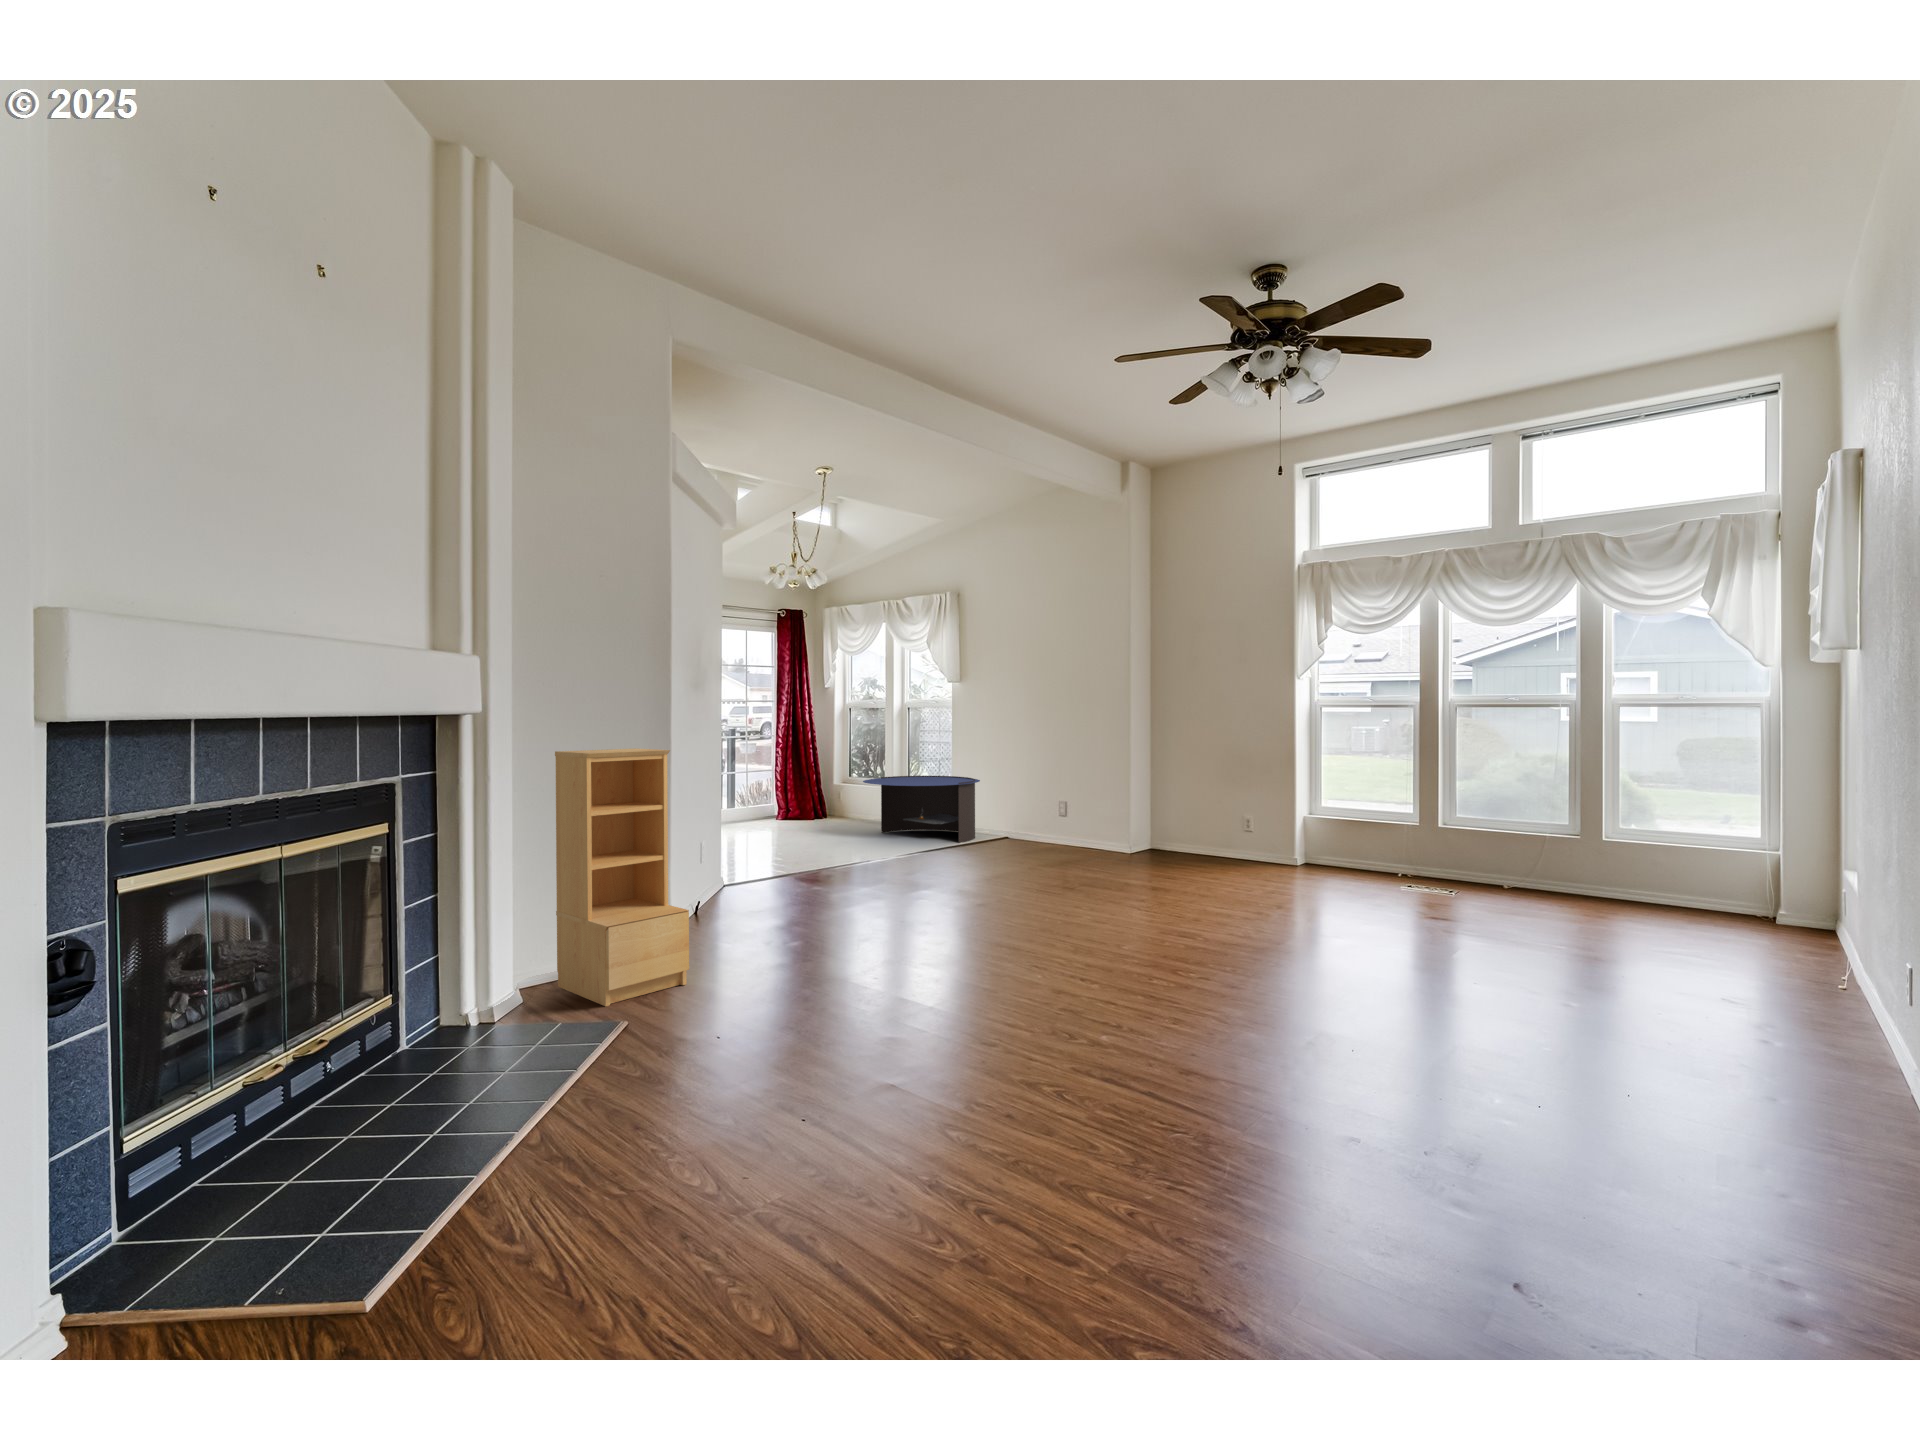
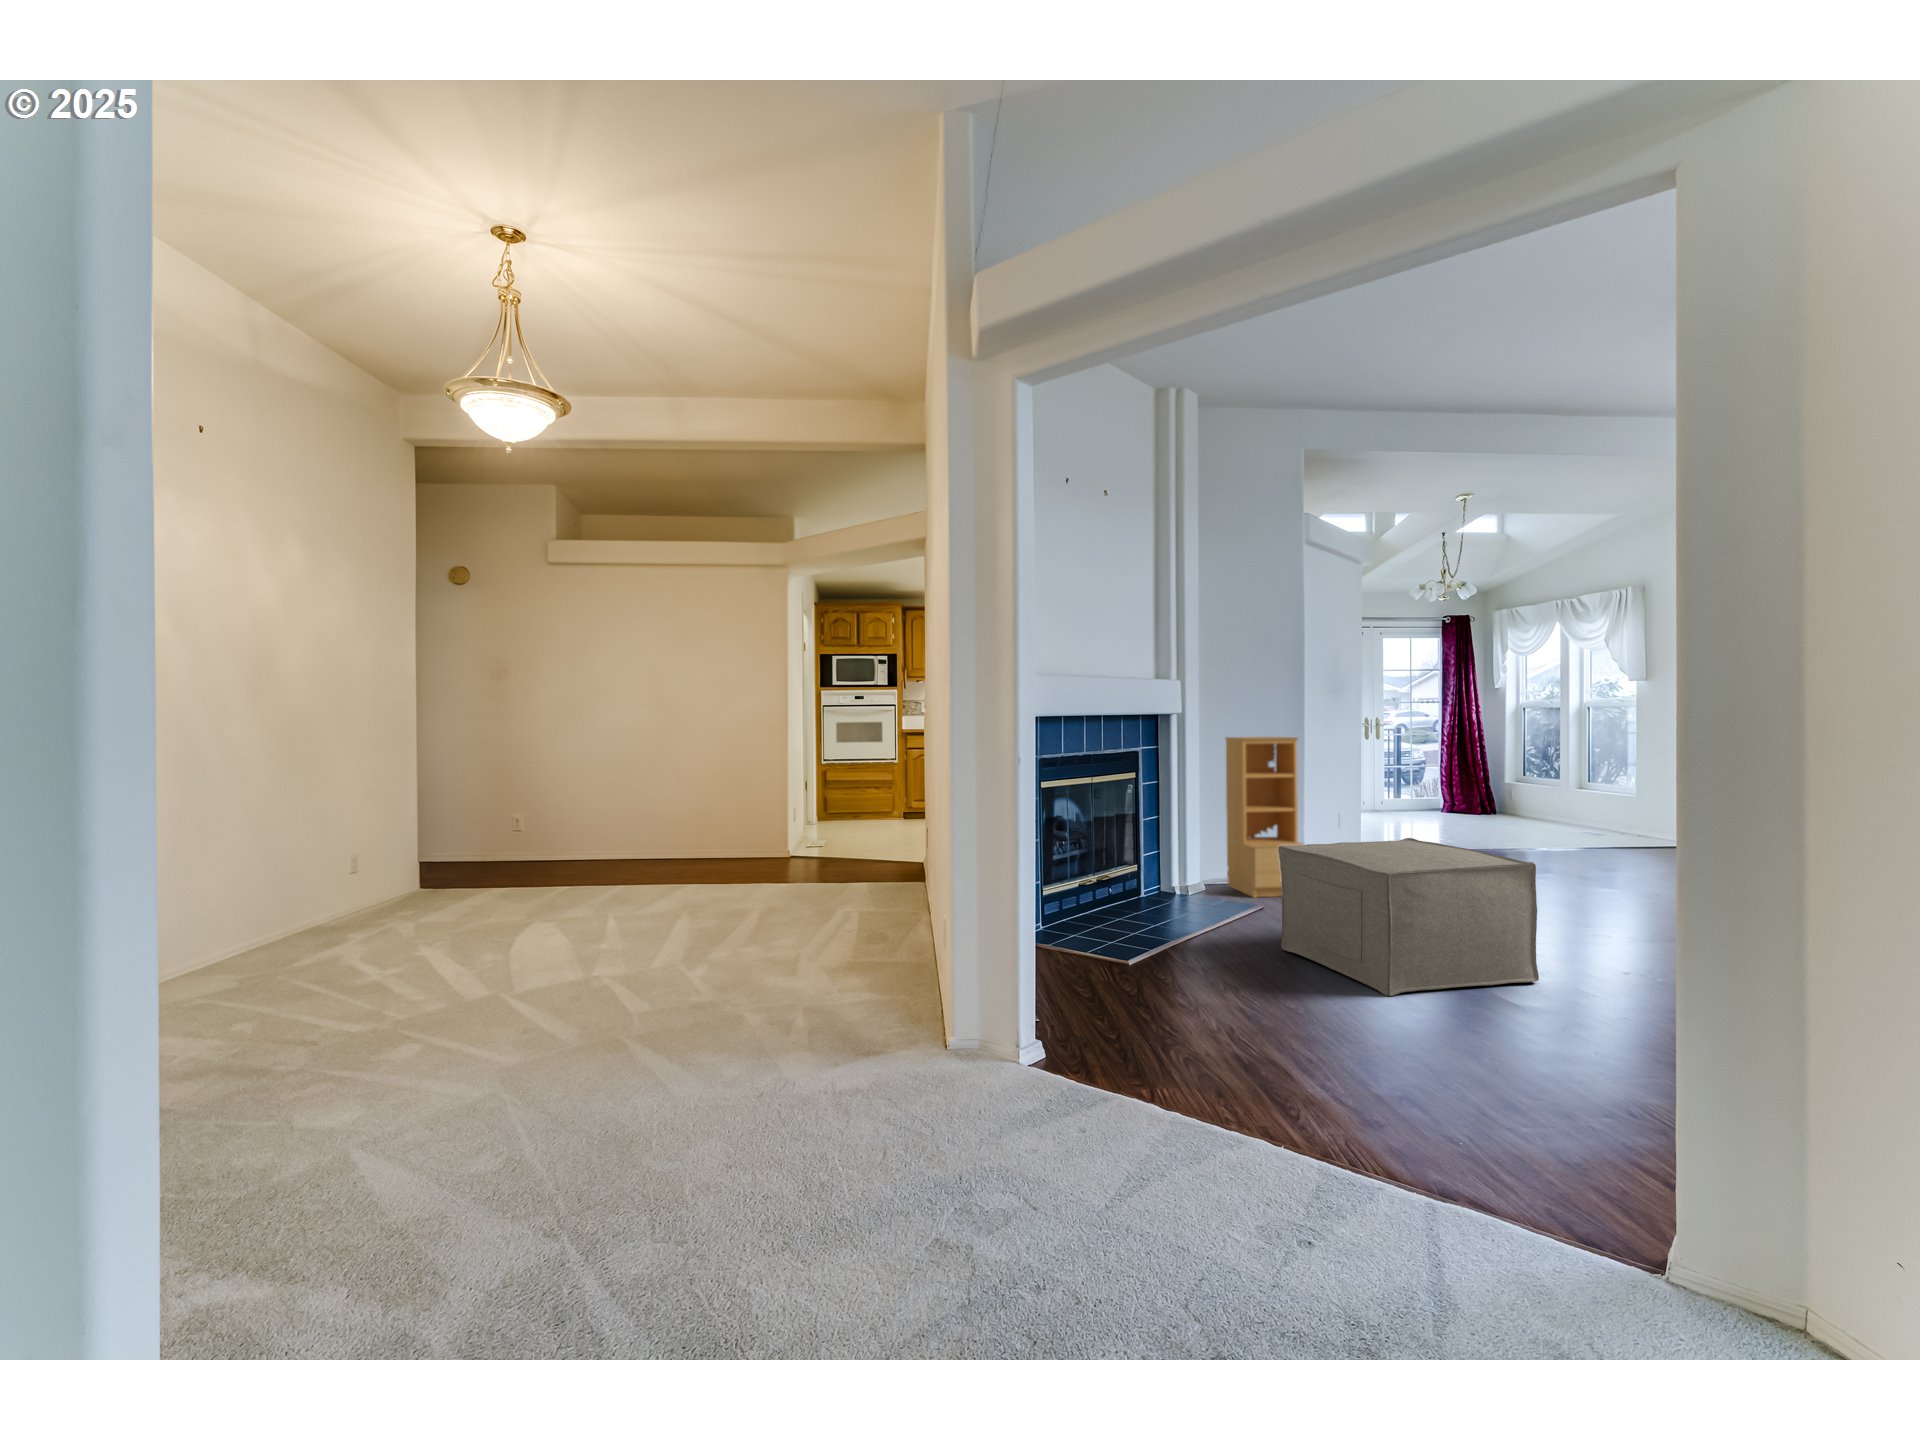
coffee table: present [863,776,980,843] -> none [1521,775,1667,844]
ottoman: none [680,900,1046,1213] -> present [1278,838,1539,996]

